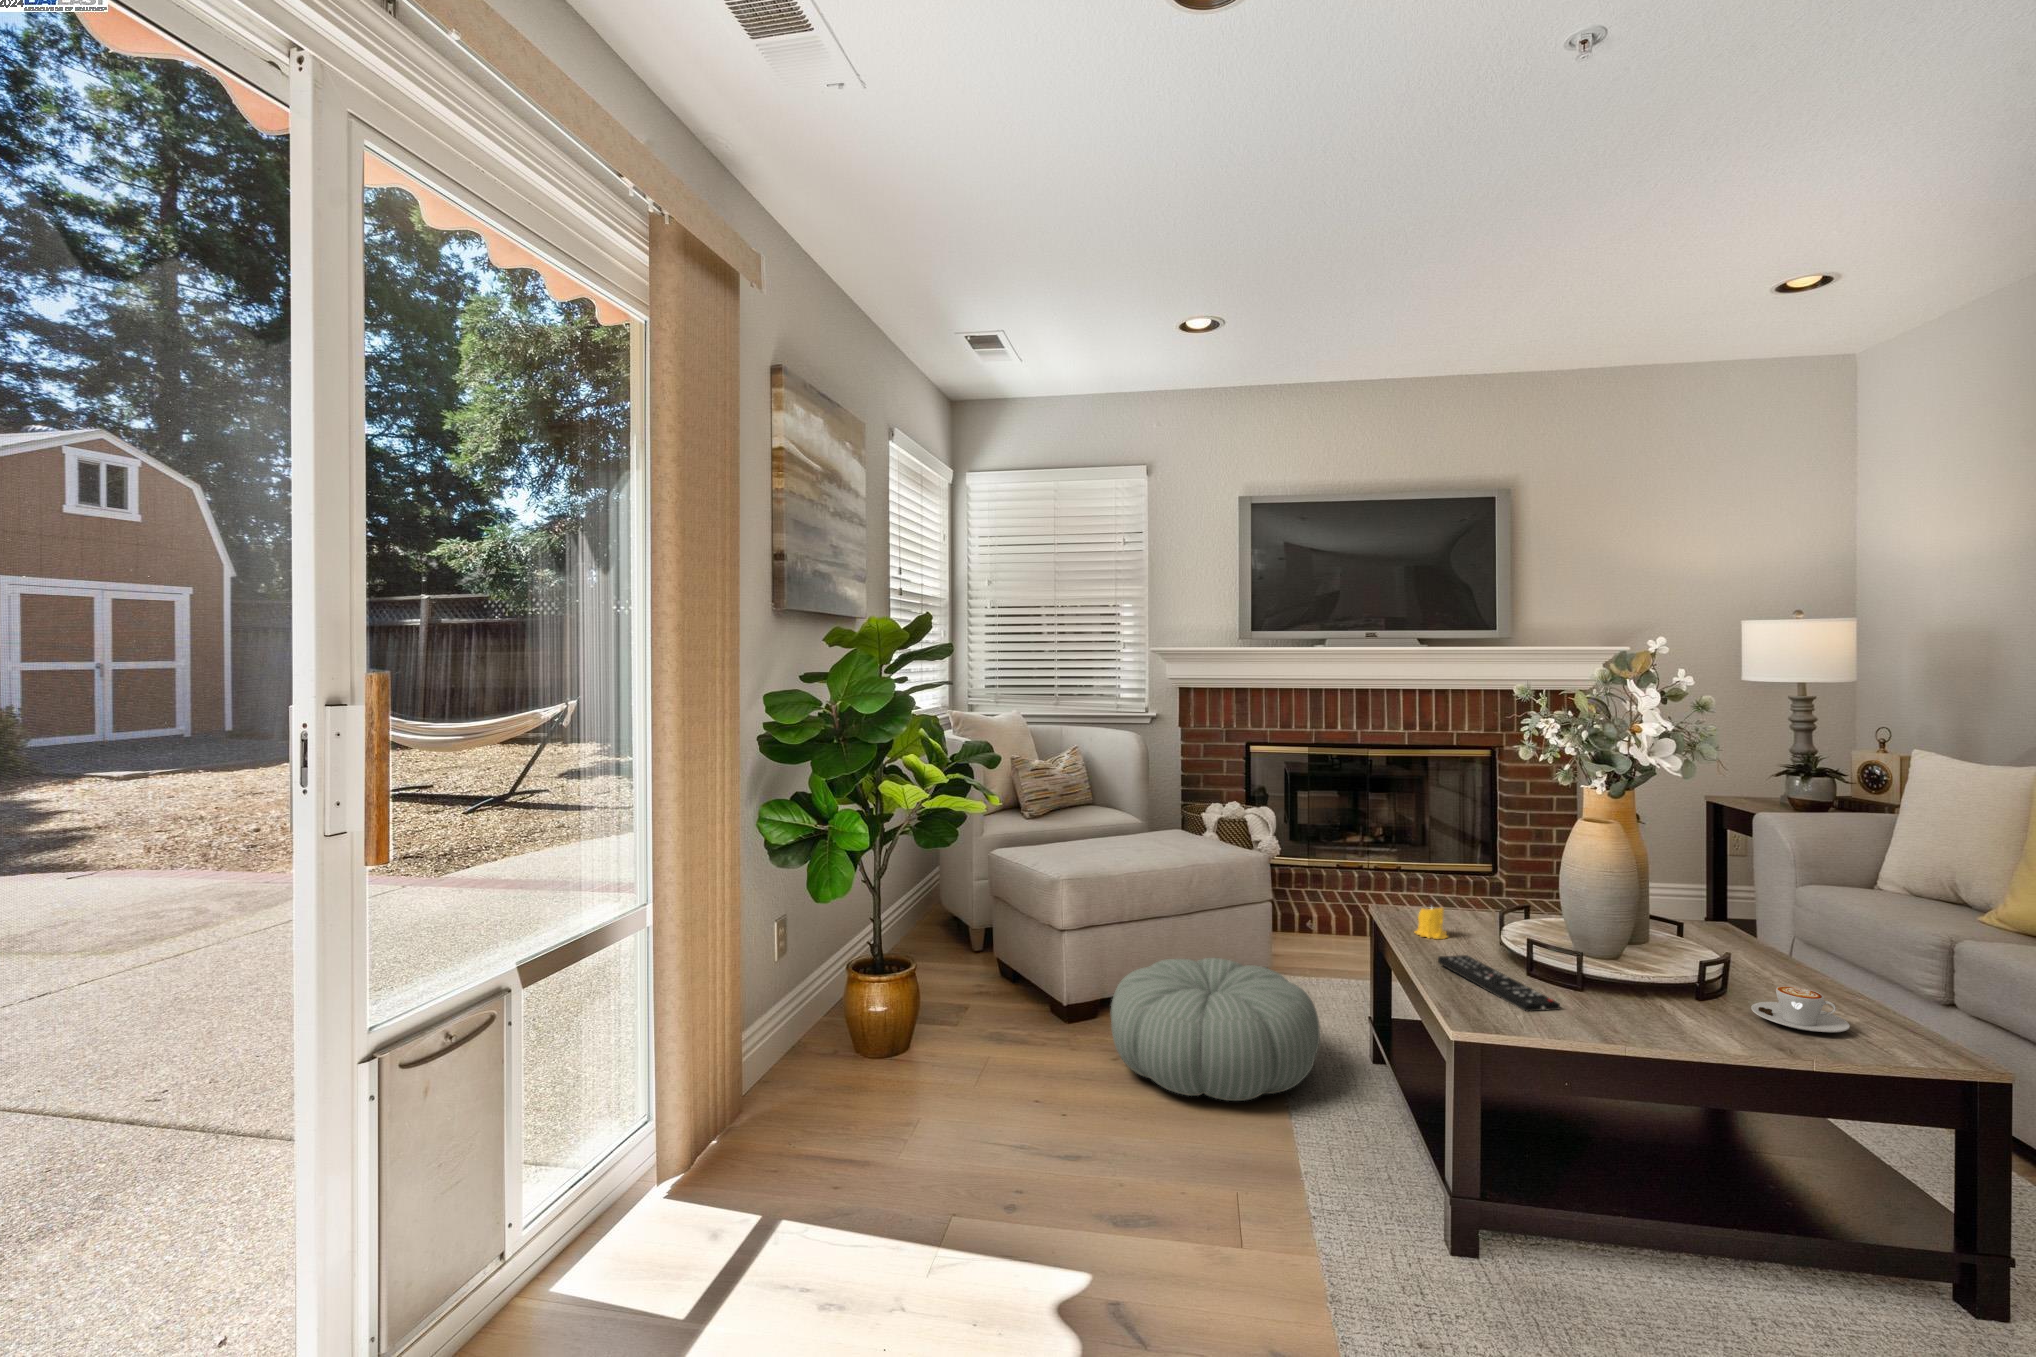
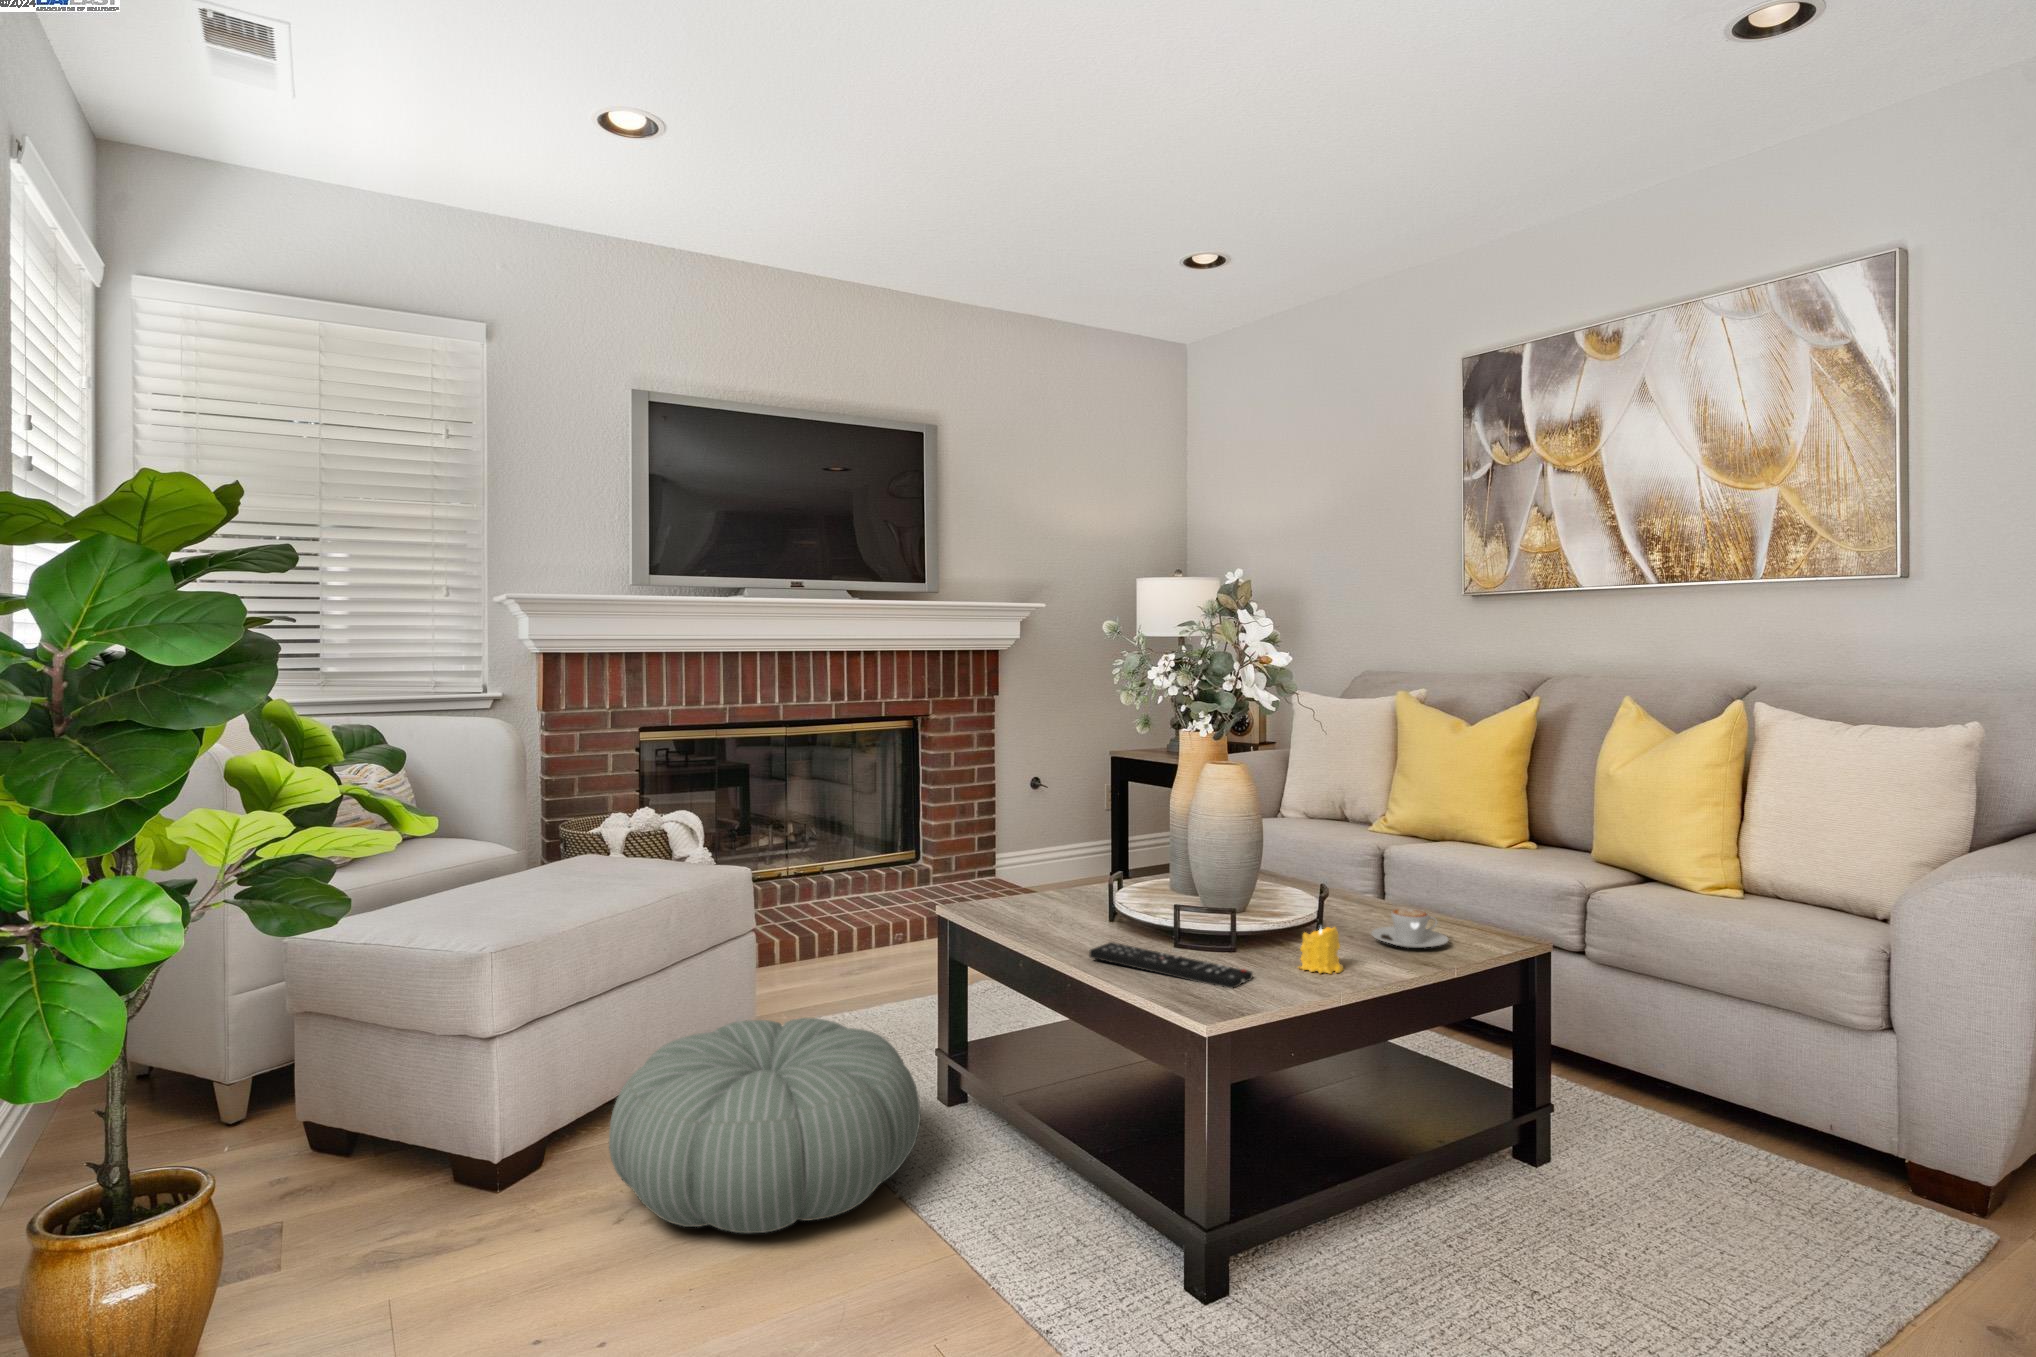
candle: present [1415,908,1447,939] -> present [1300,927,1343,974]

